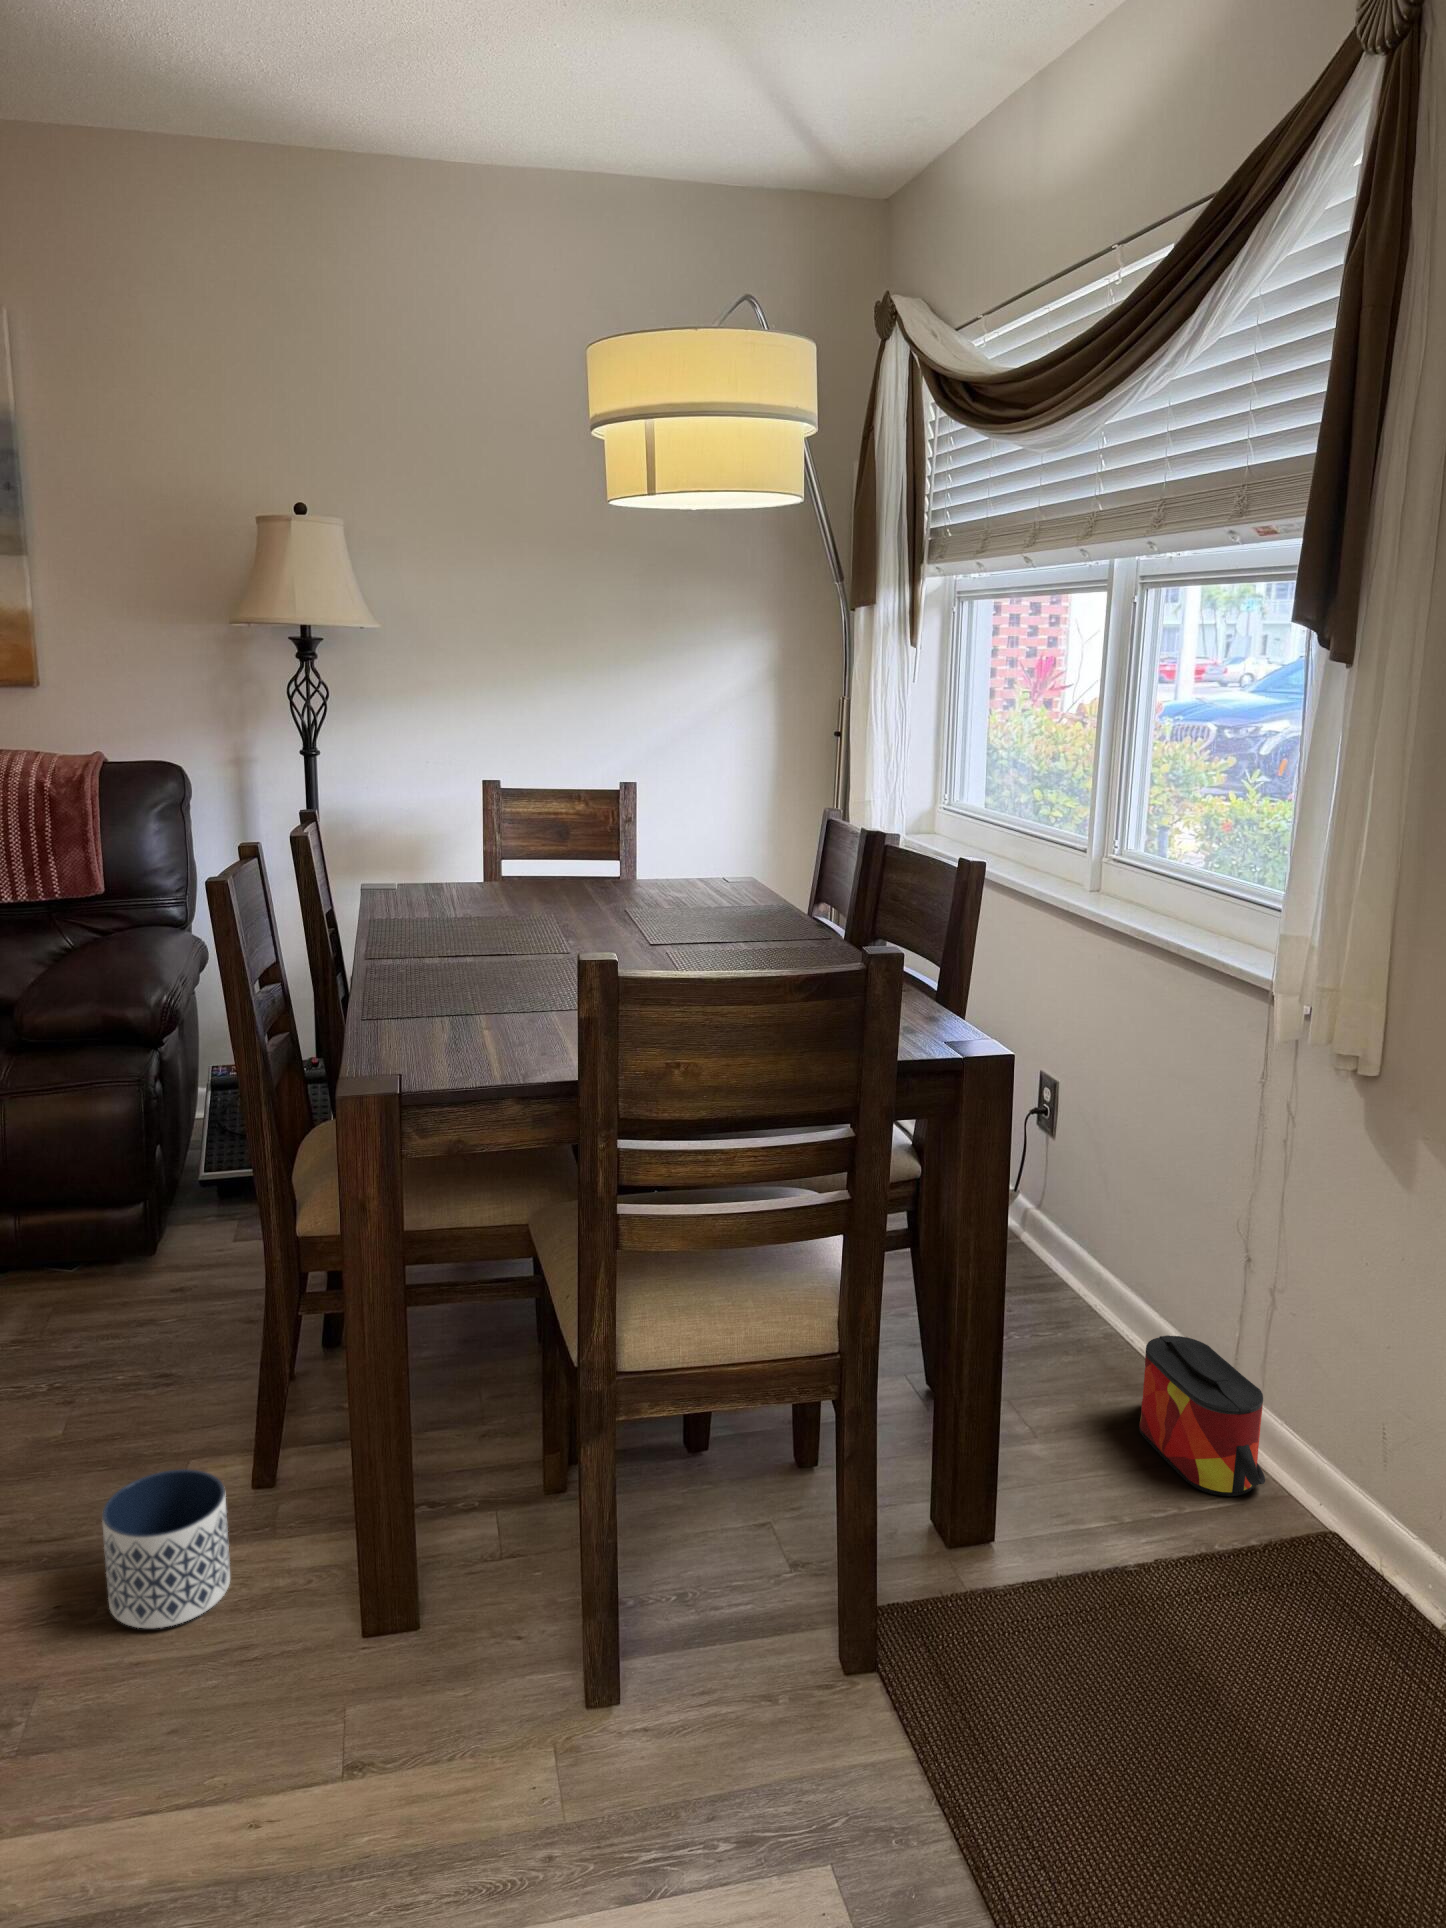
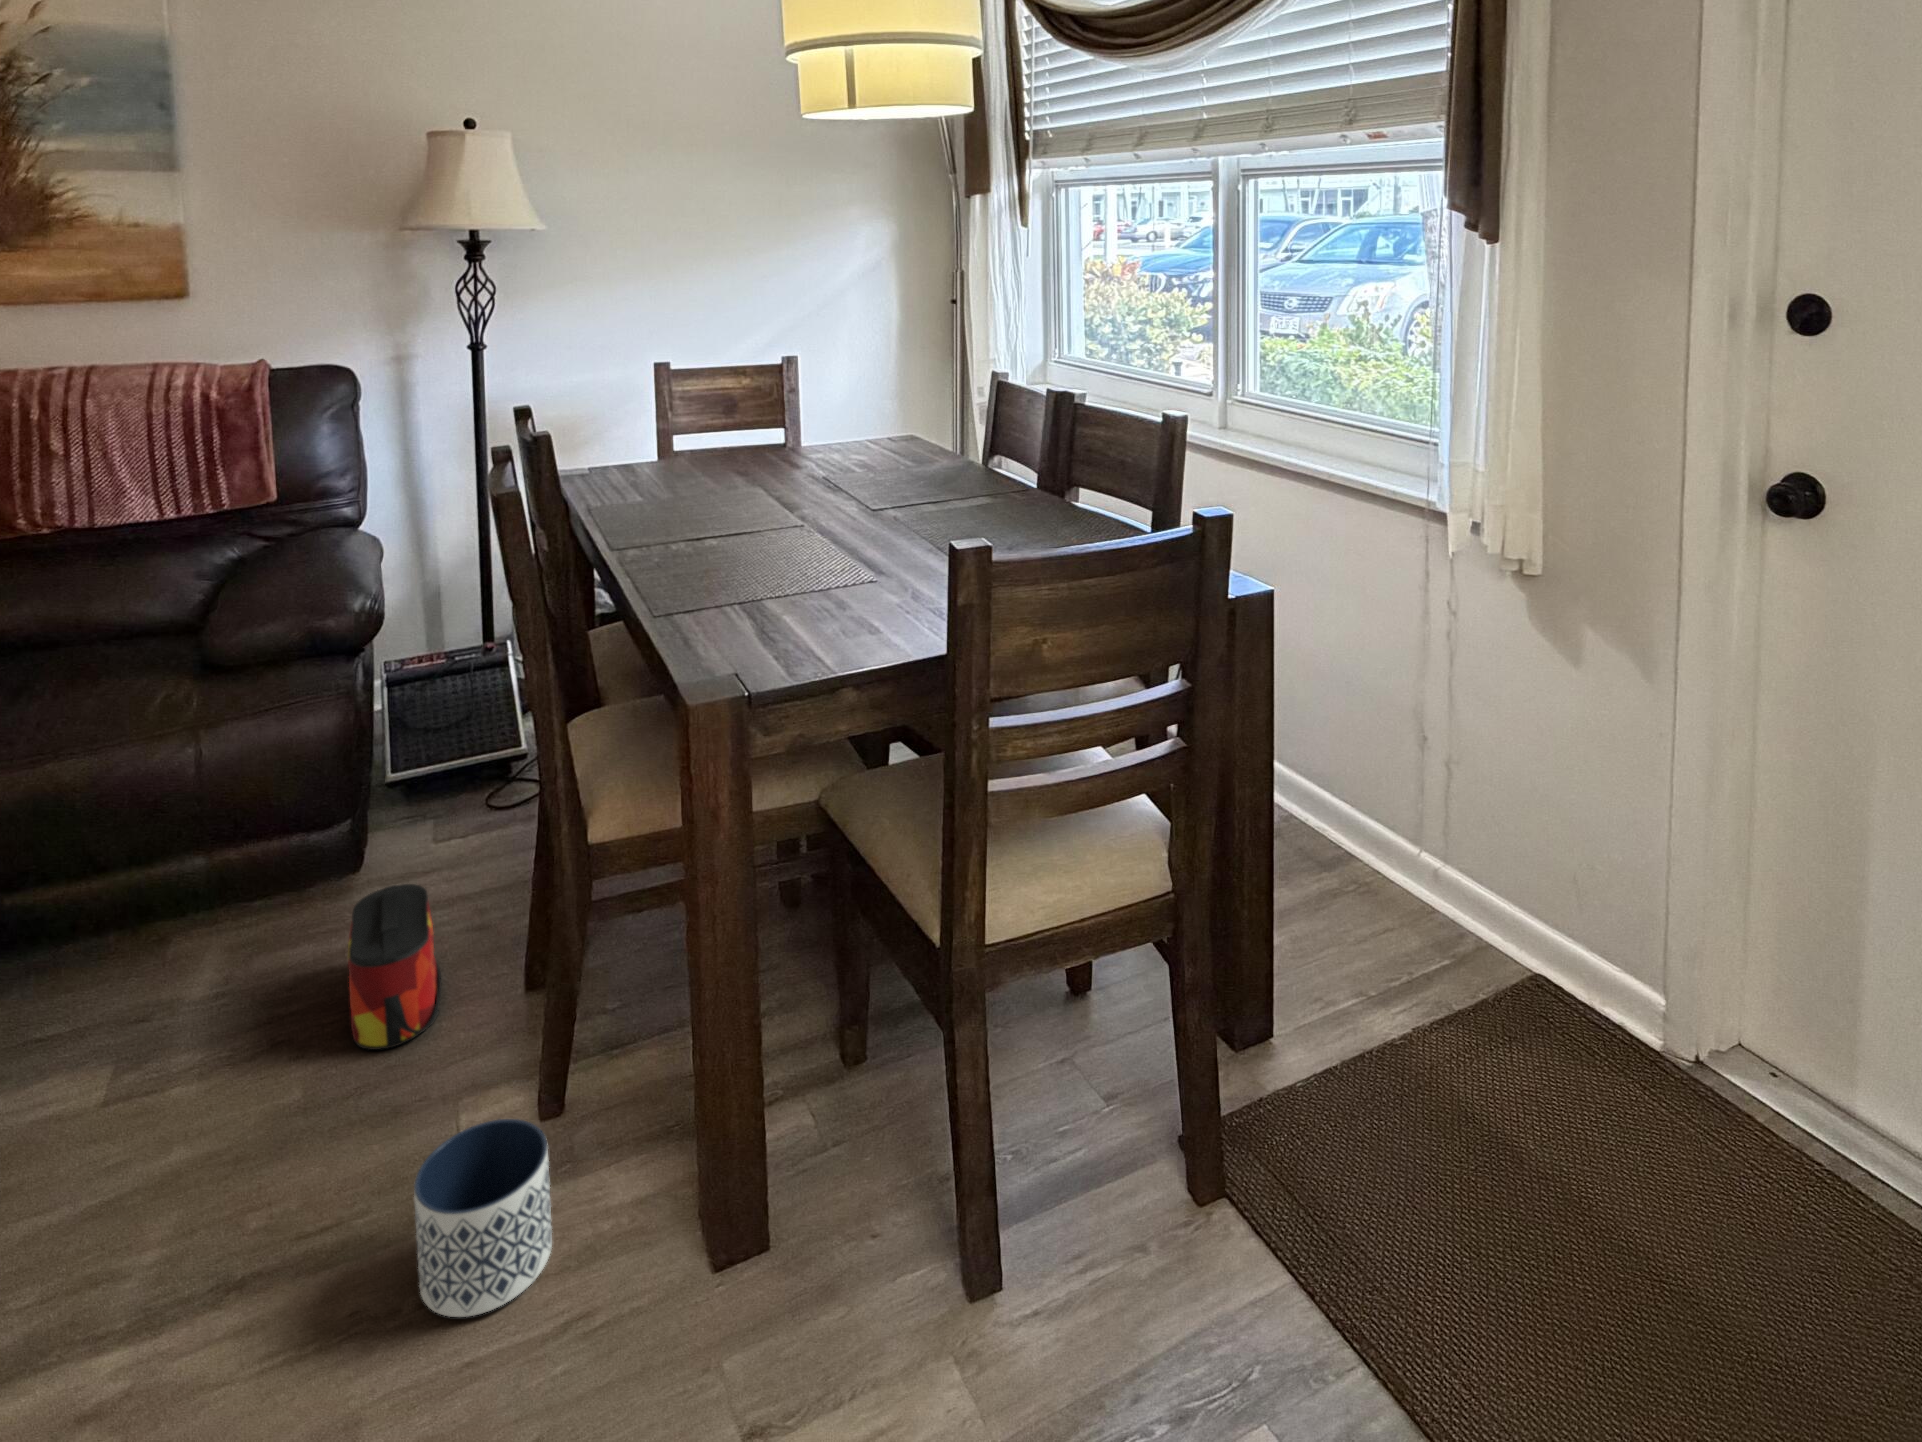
bag: present [1139,1335,1265,1496] -> present [348,884,441,1050]

